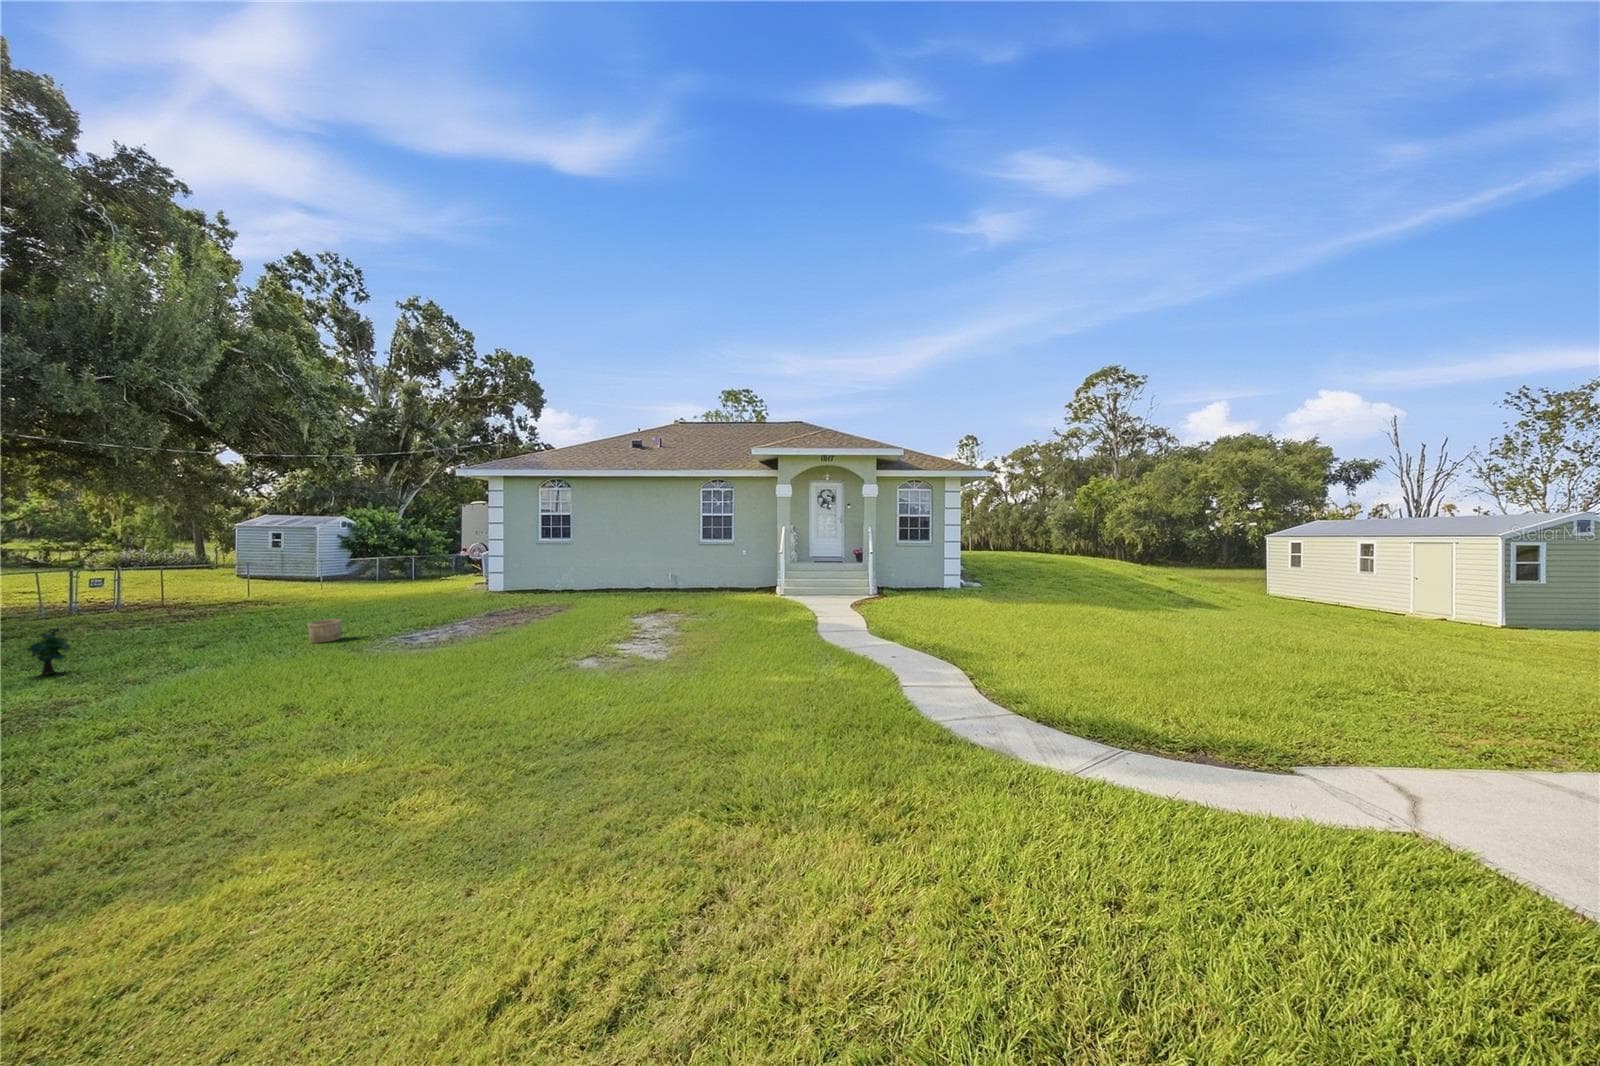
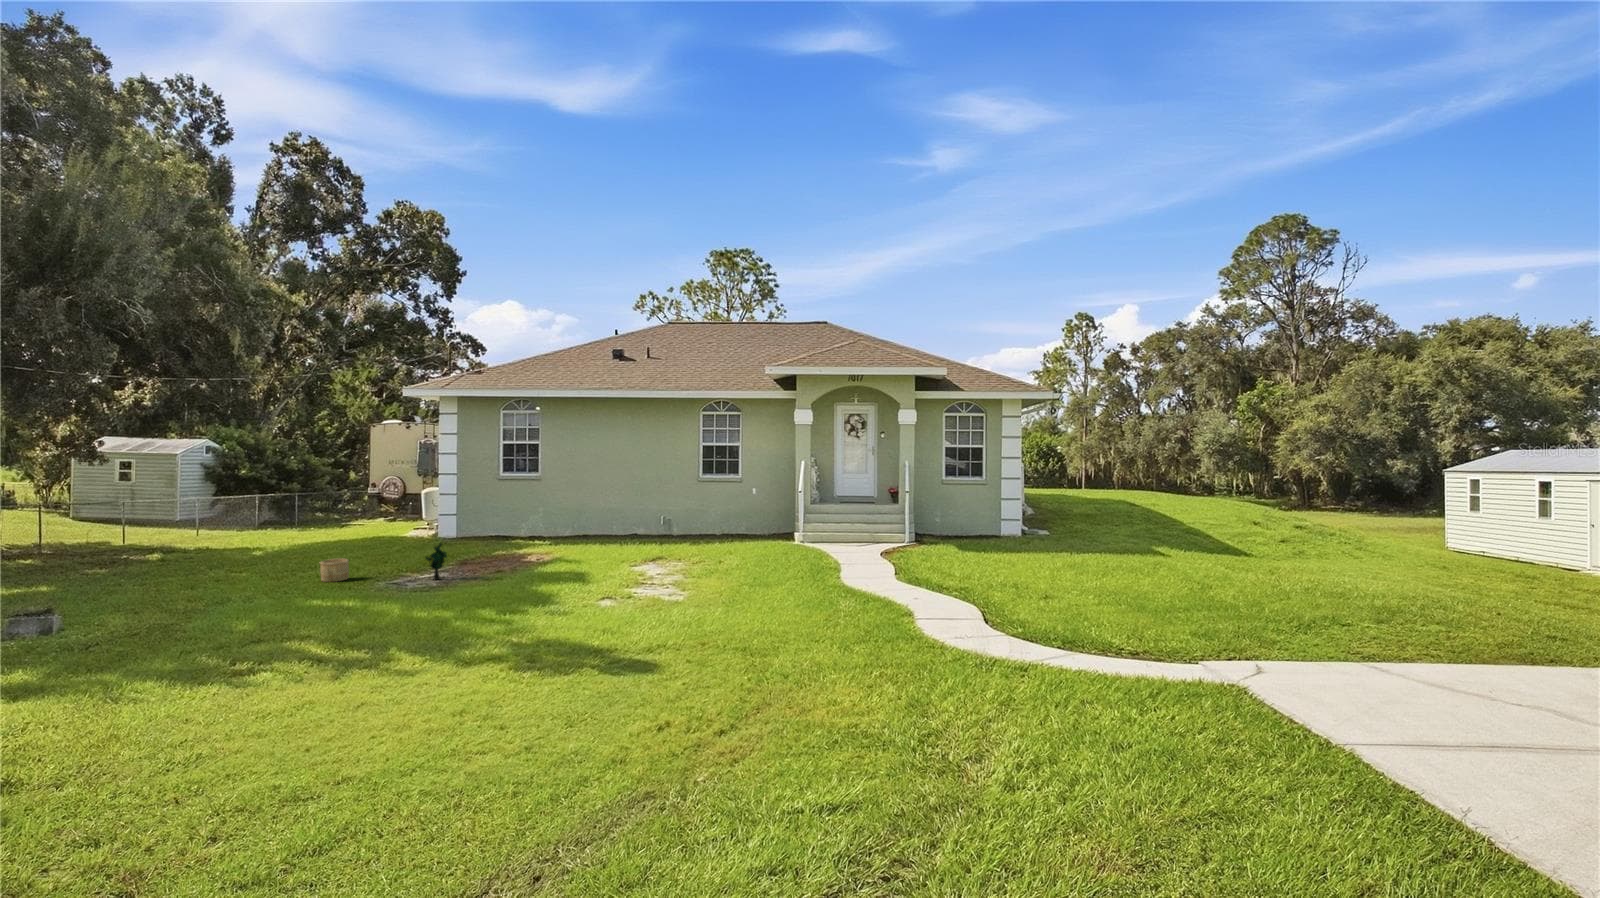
decorative plant: present [27,629,70,675] -> present [426,543,447,580]

